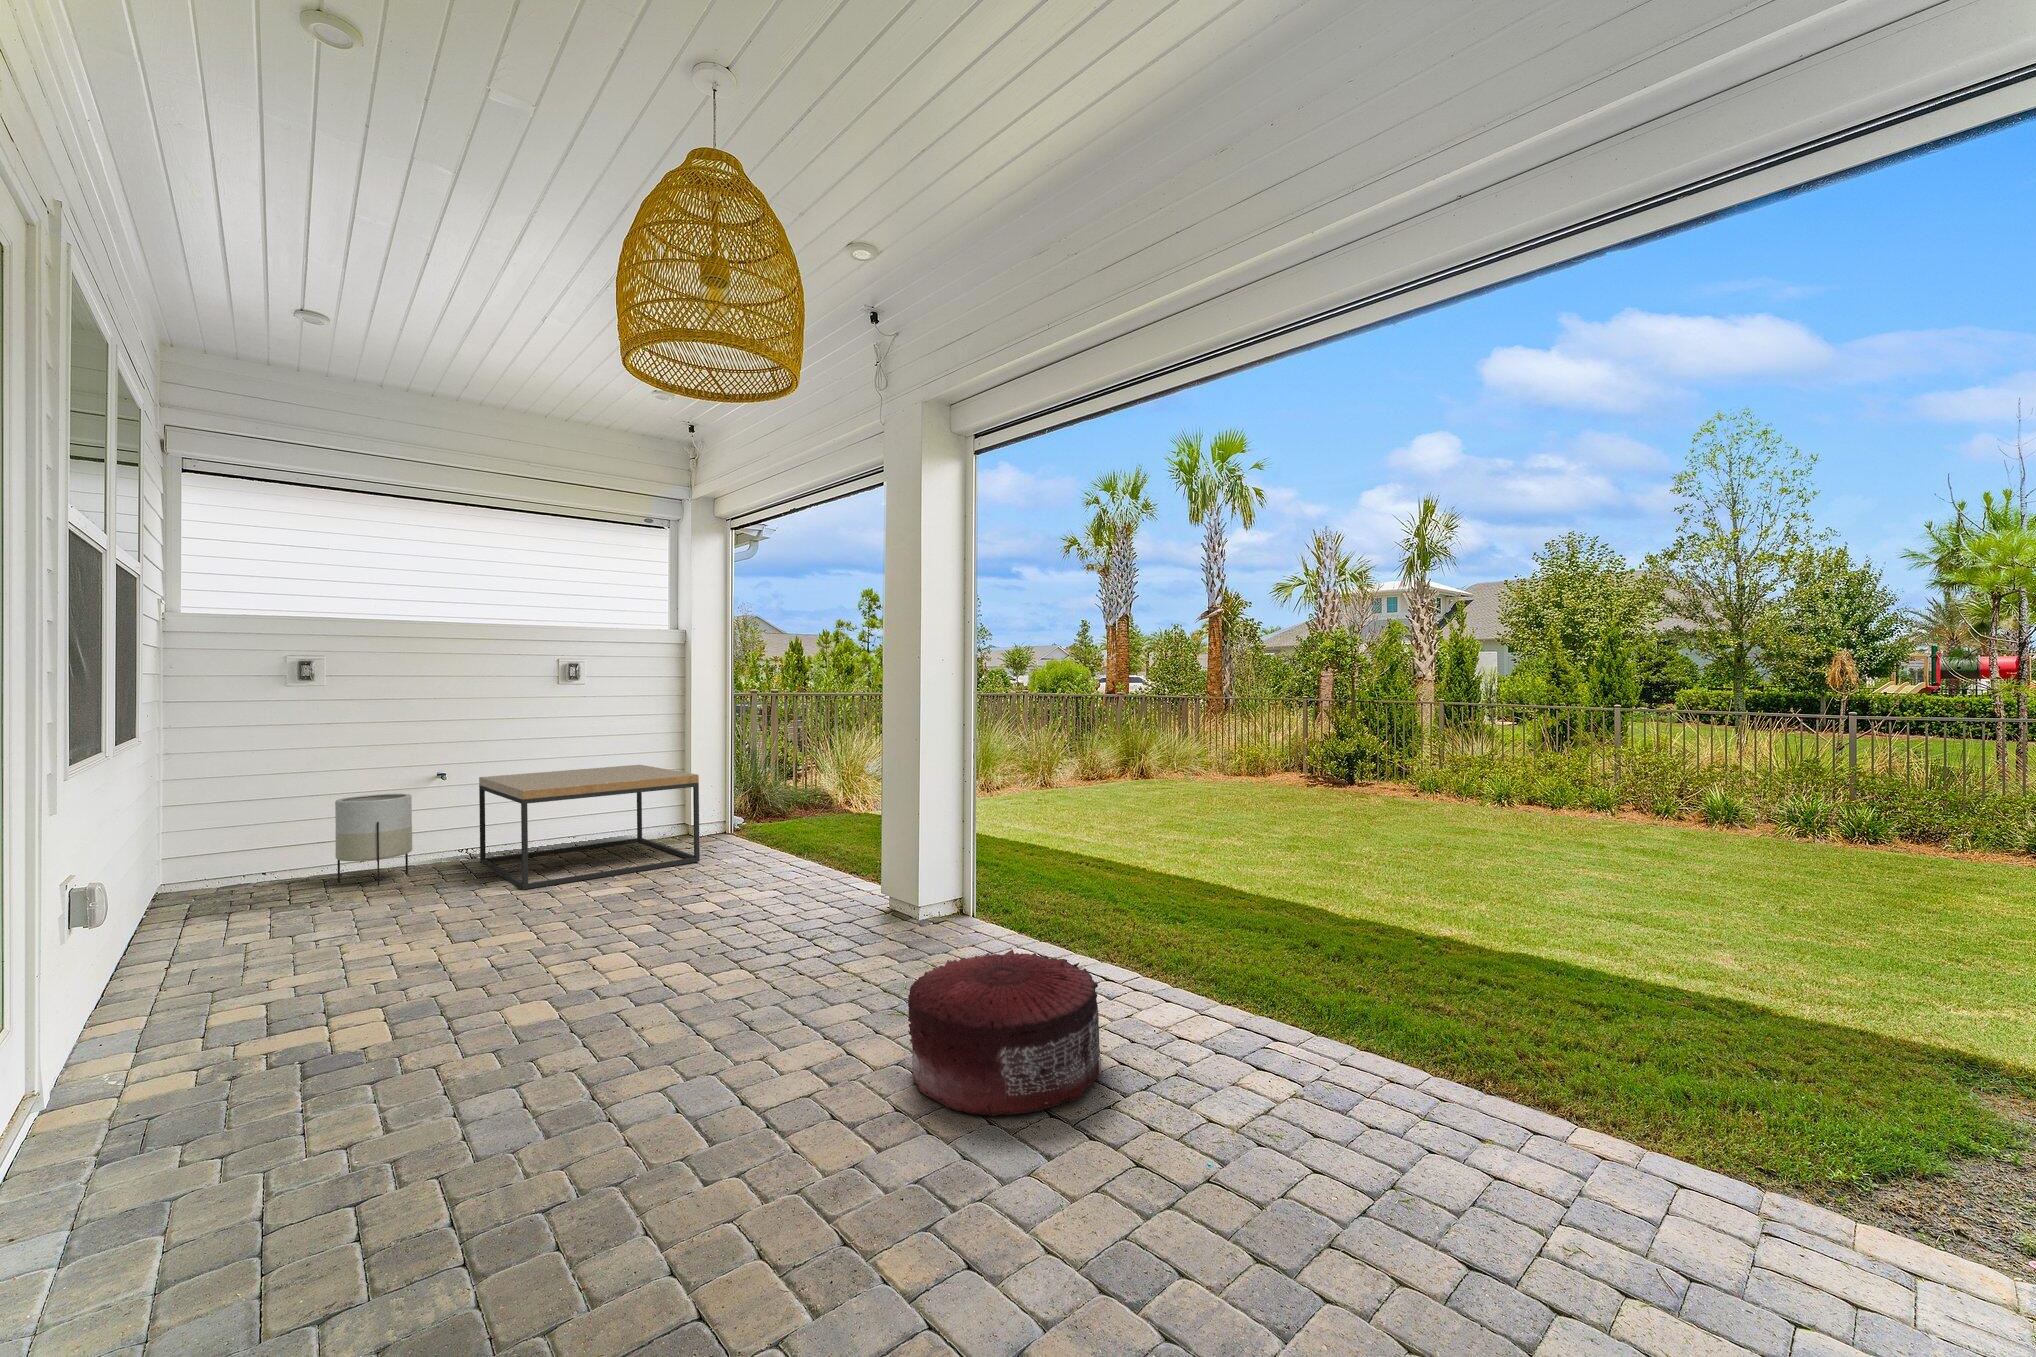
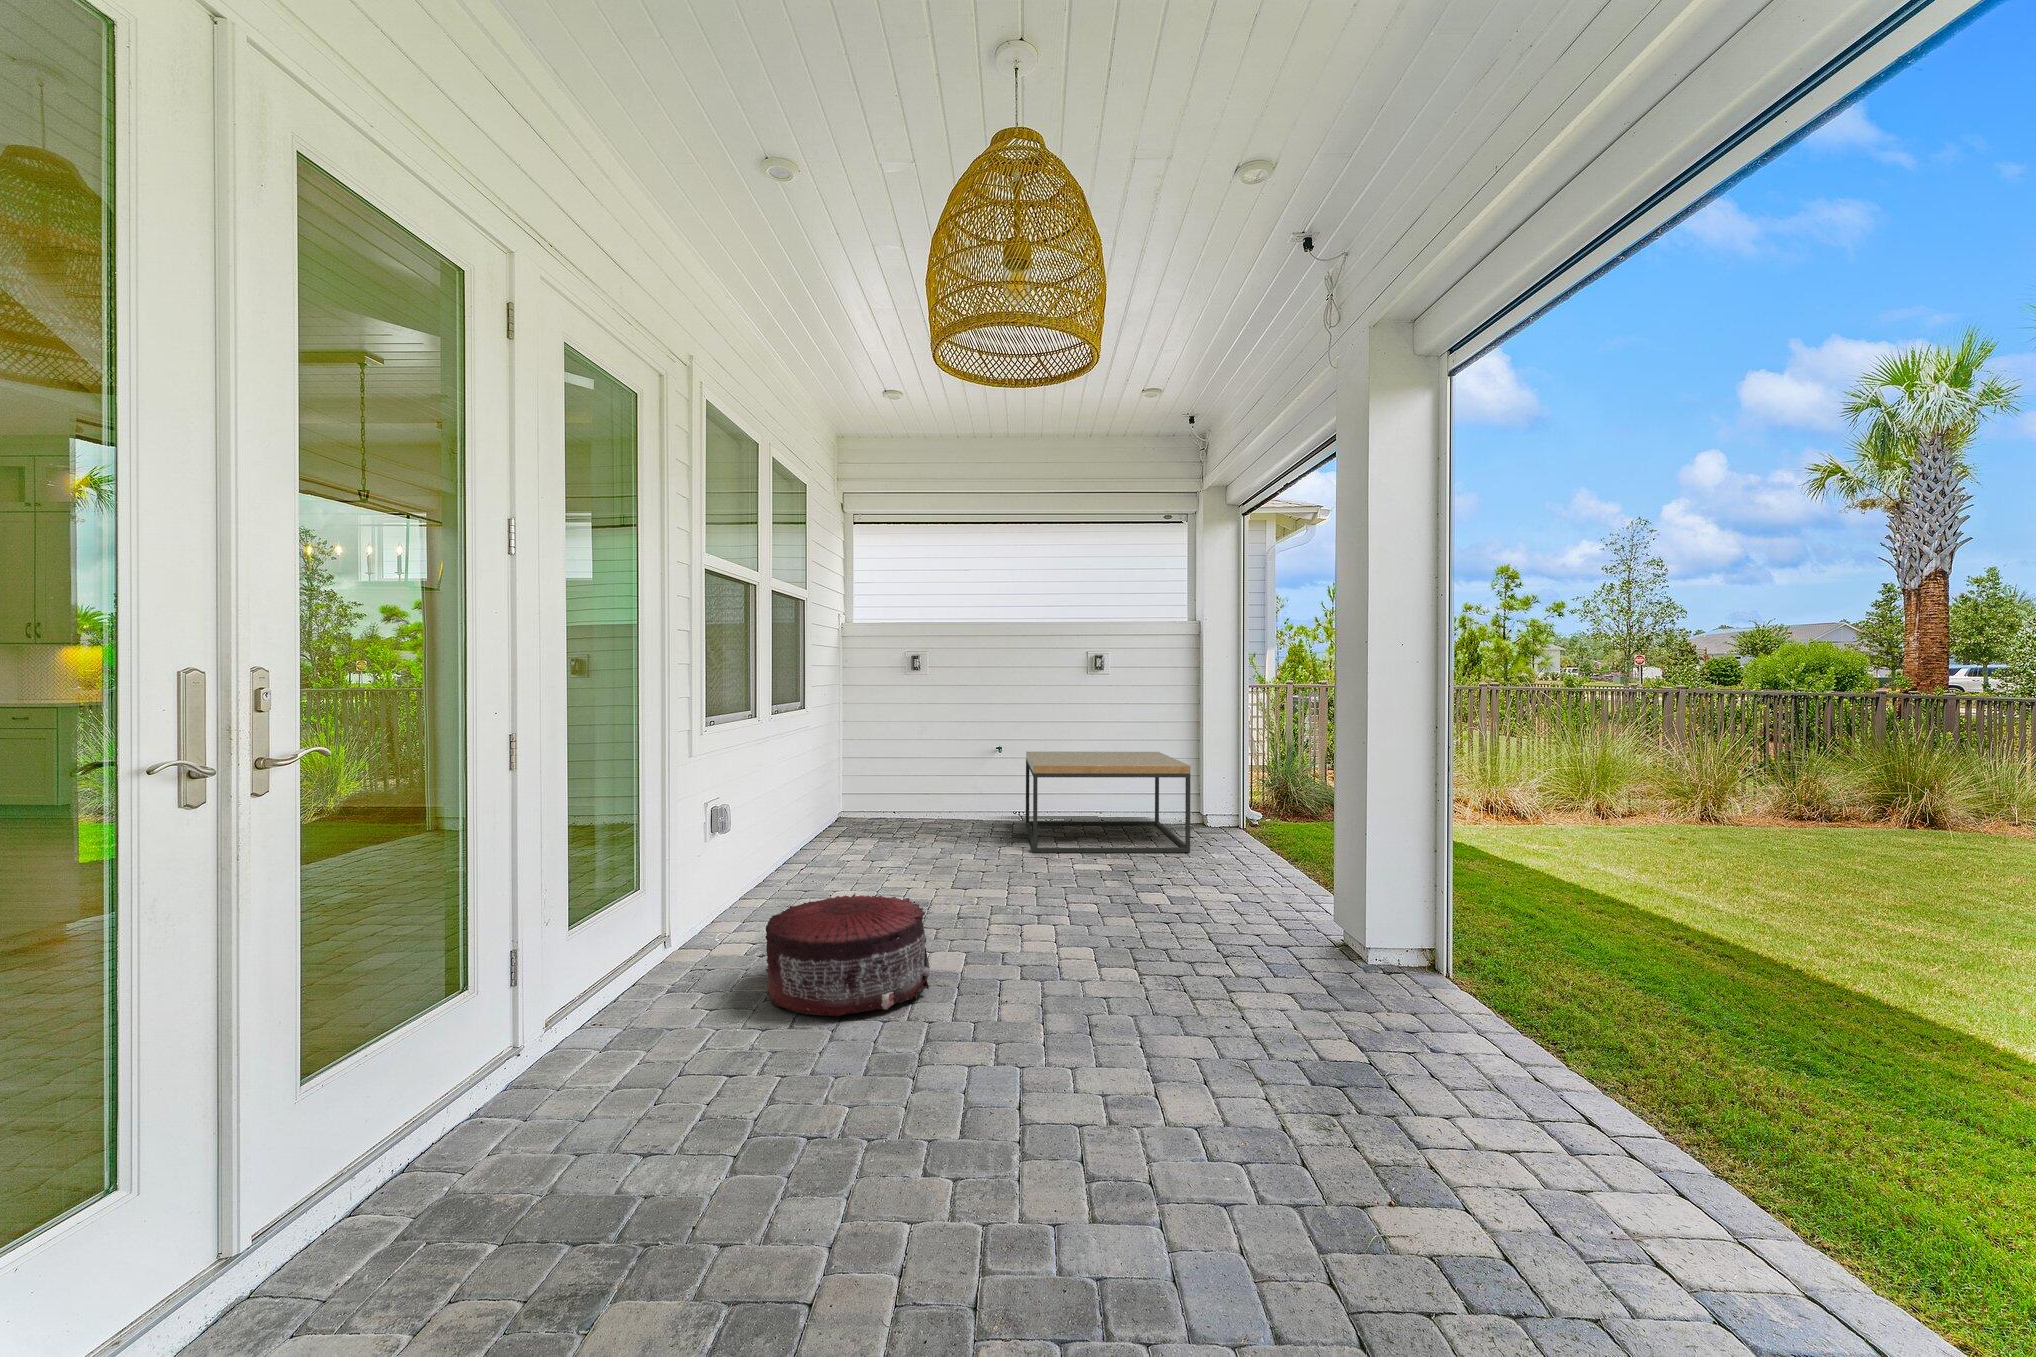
planter: present [335,794,412,886] -> none [926,759,975,832]
pouf: present [908,950,1102,1116] -> present [765,893,930,1016]

